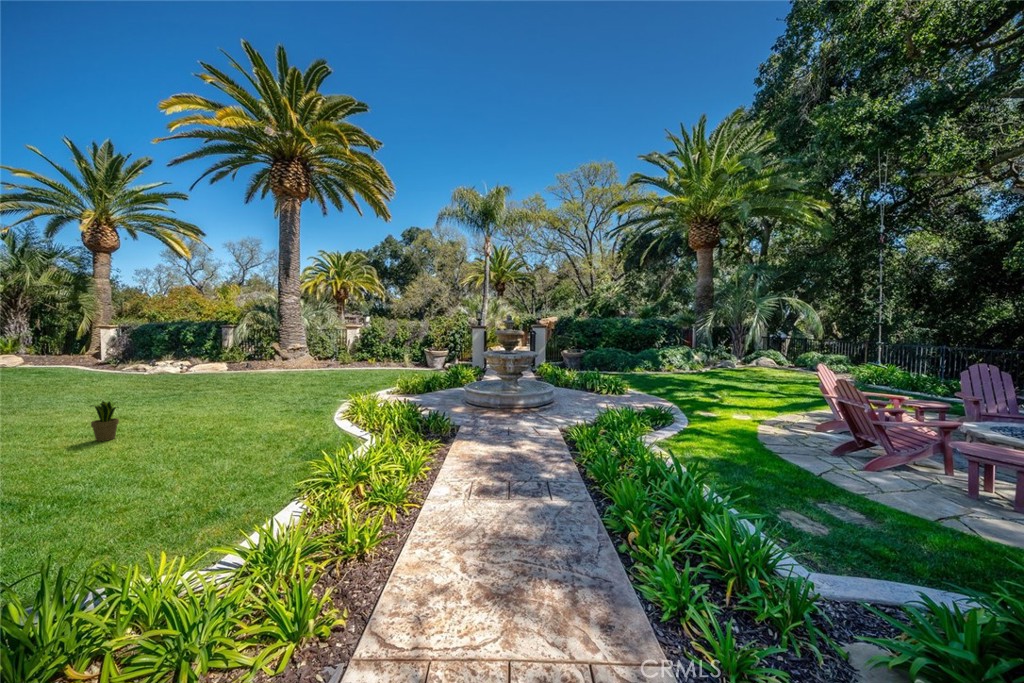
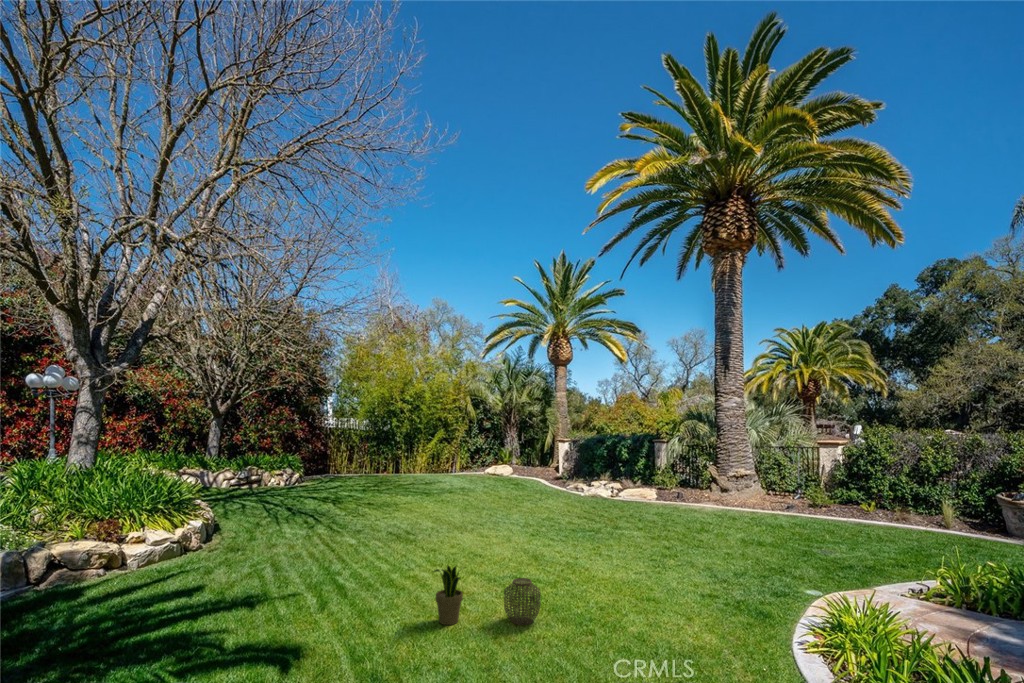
woven basket: none [156,403,188,430] -> present [504,578,541,625]

